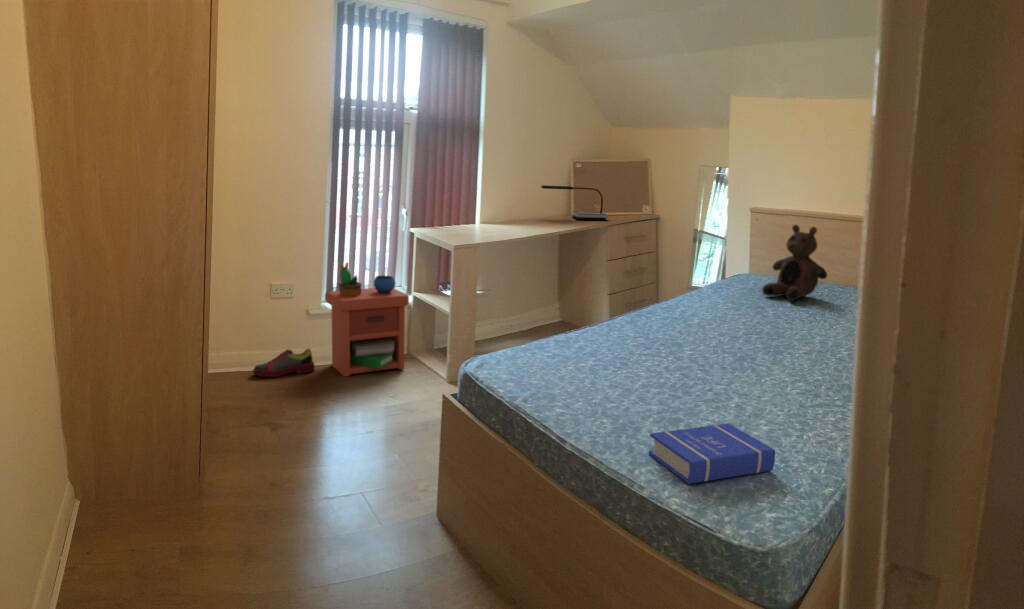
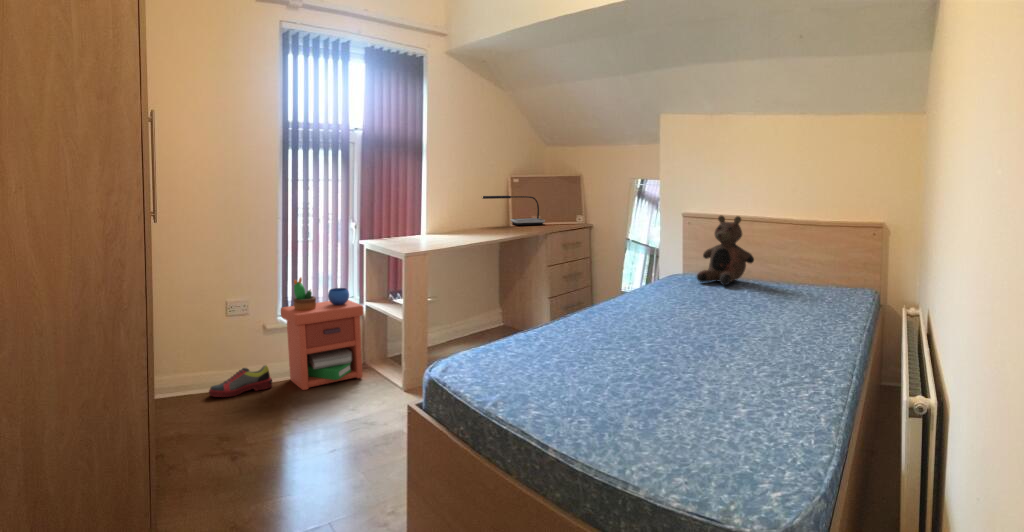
book: present [649,424,775,484] -> none [636,409,767,479]

